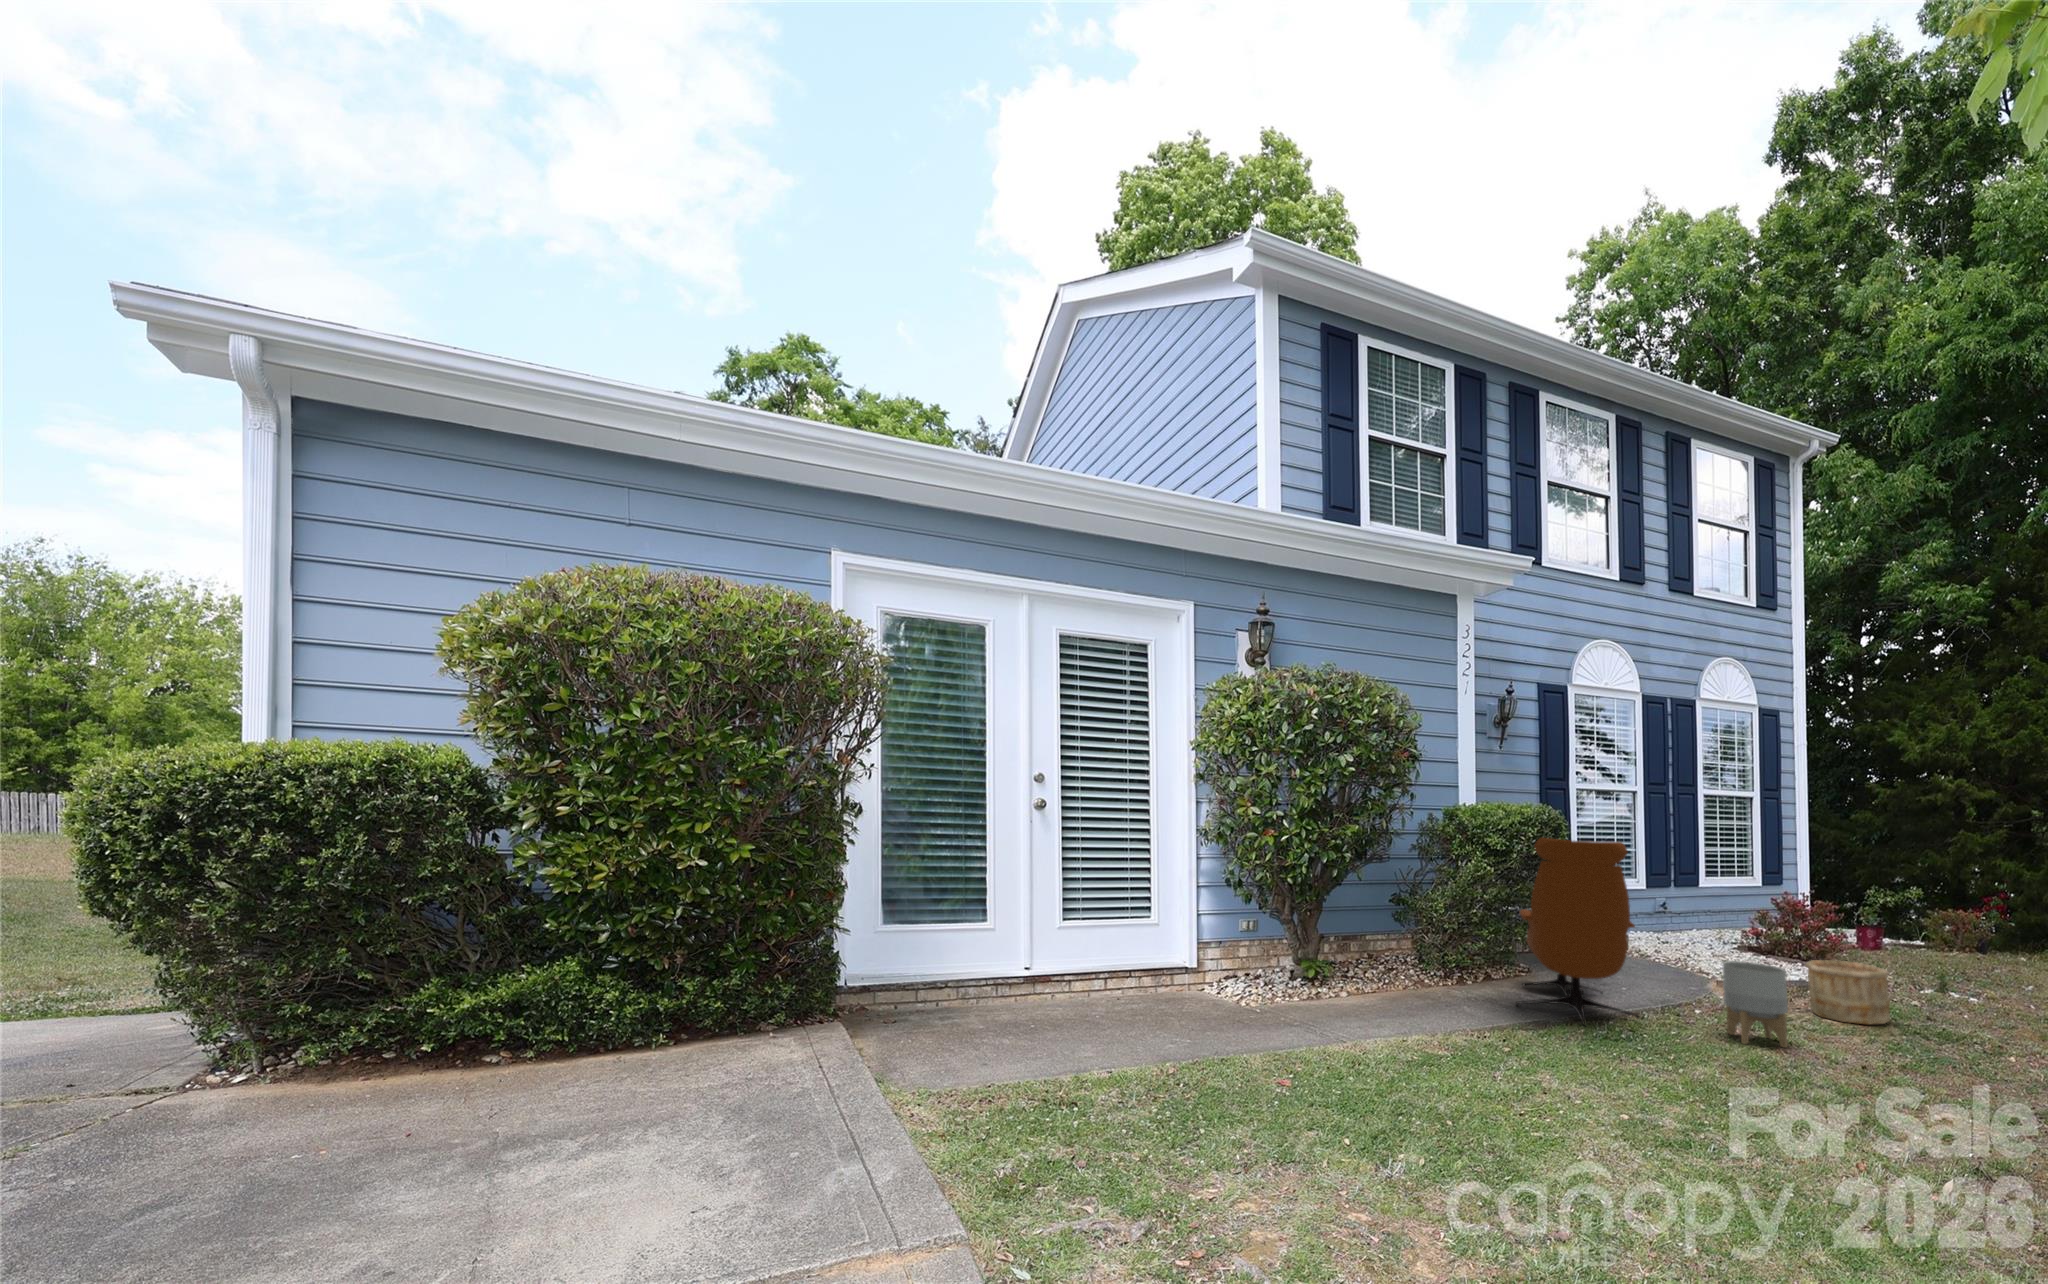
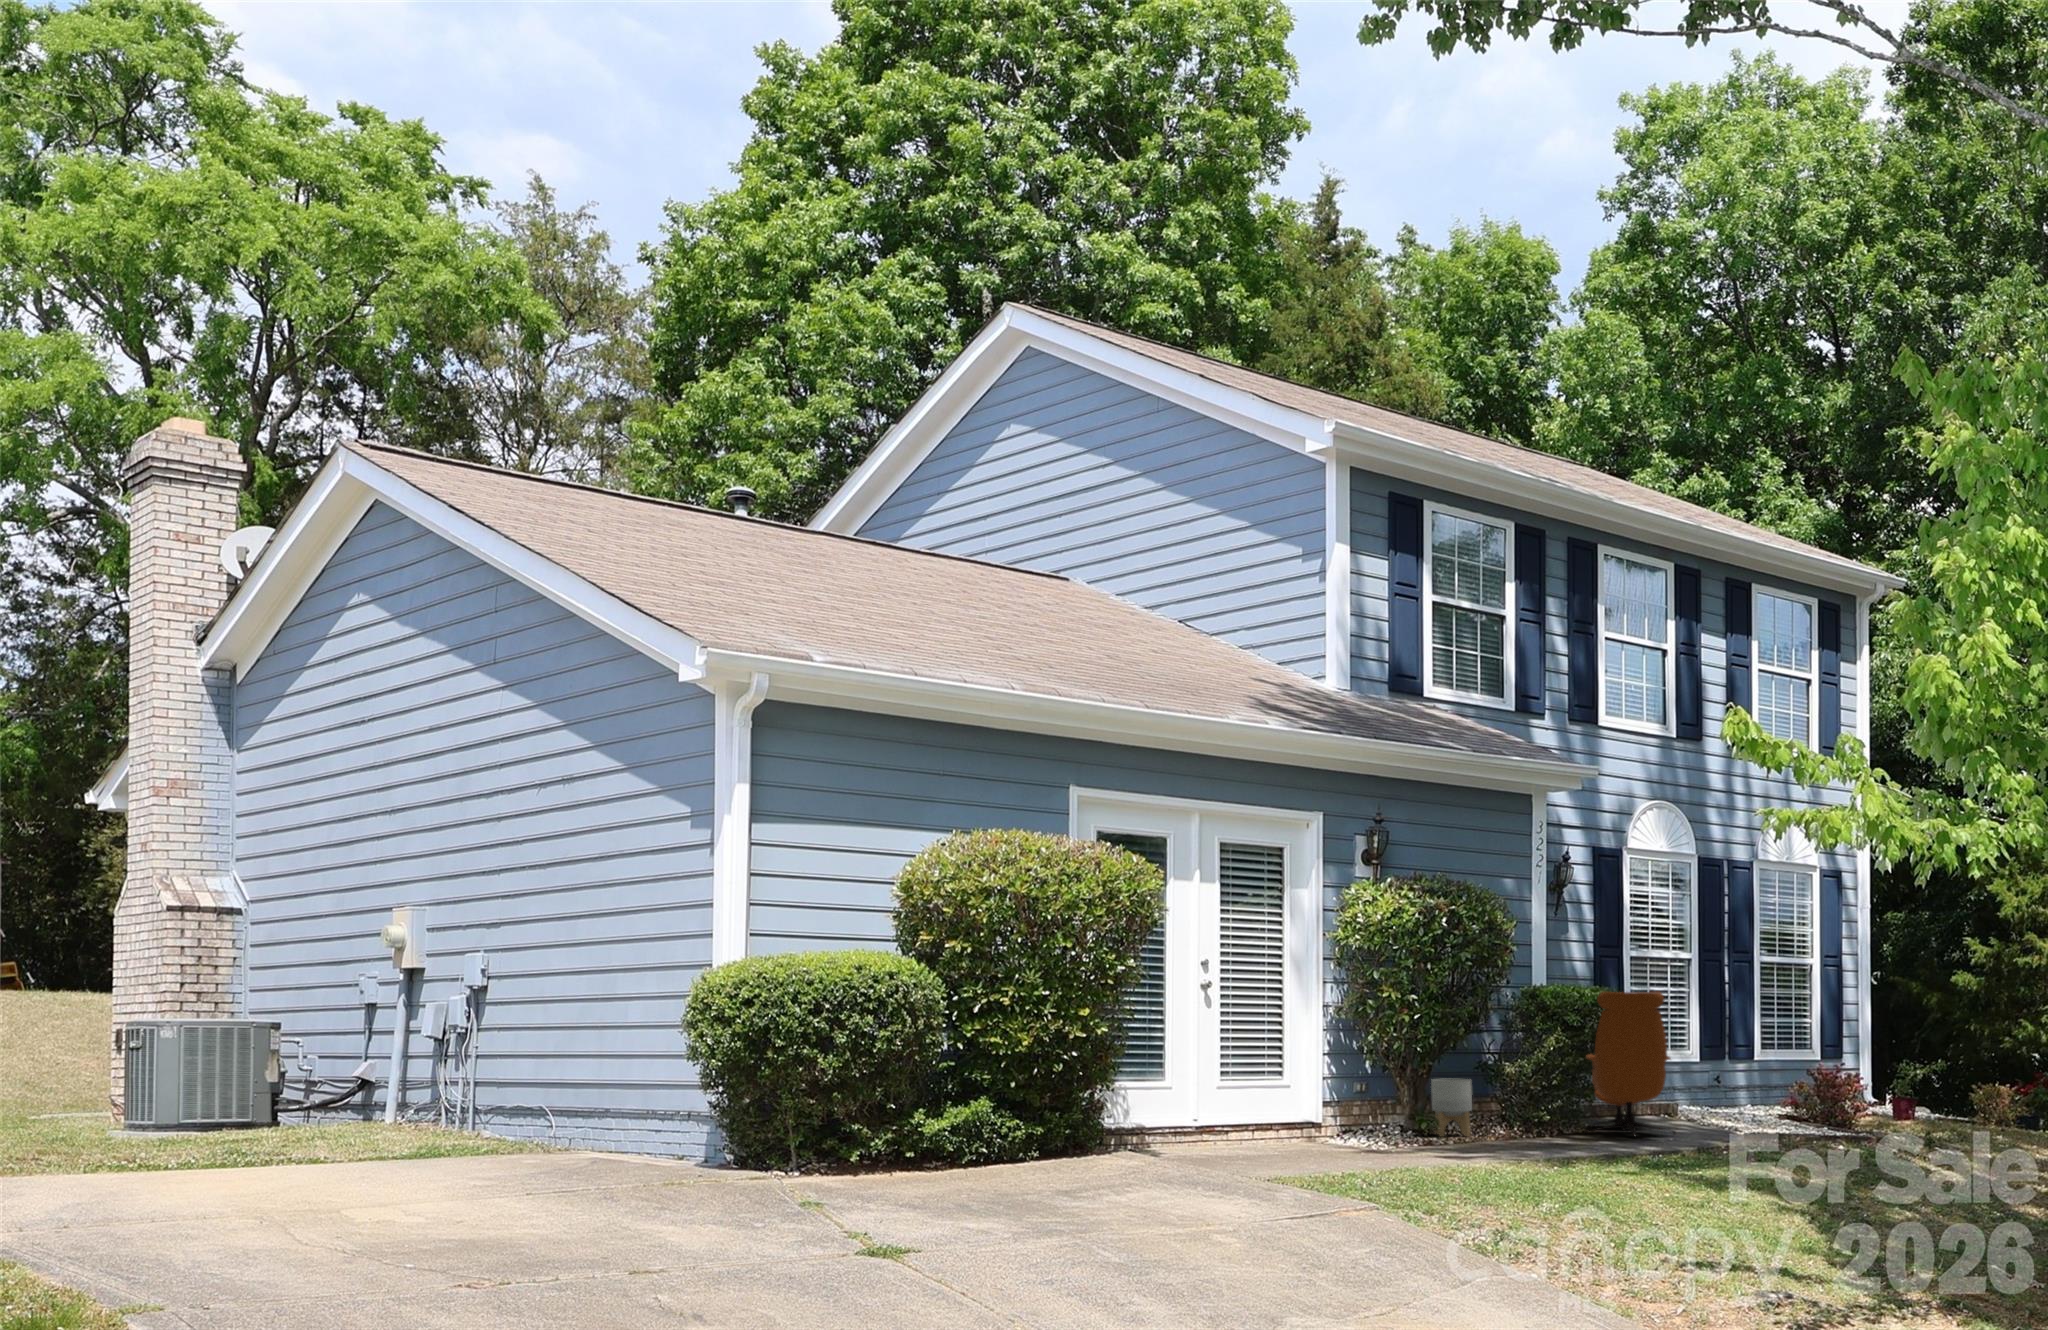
wooden bucket: present [1805,960,1890,1024] -> none [1802,1087,1859,1131]
planter: present [1723,961,1788,1048] -> present [1431,1079,1472,1137]

